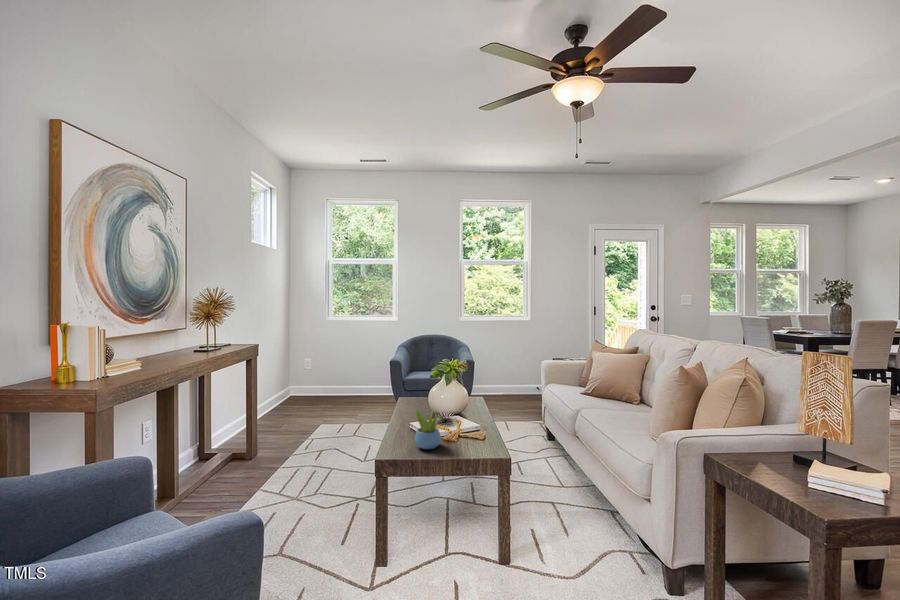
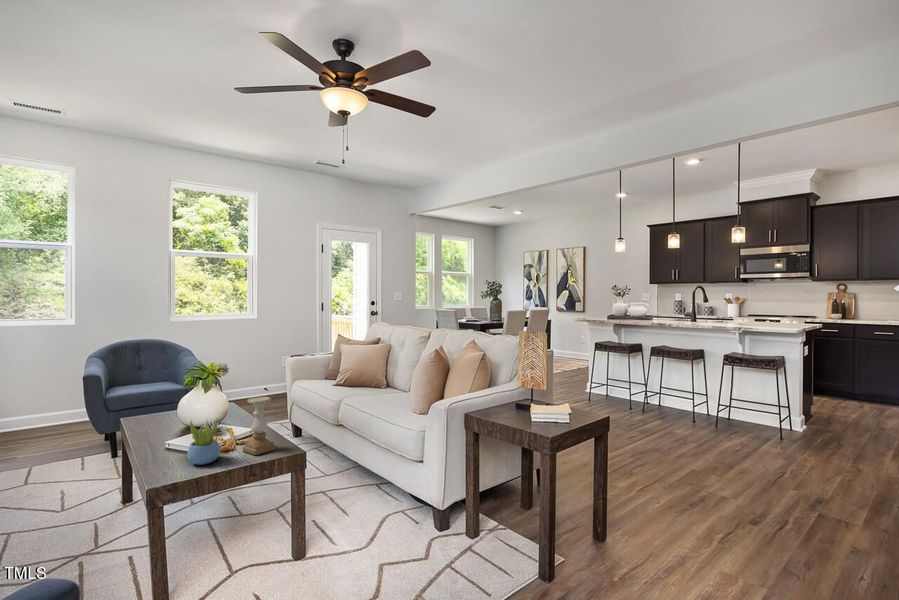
candle holder: none [462,395,489,451] -> present [243,397,276,455]

